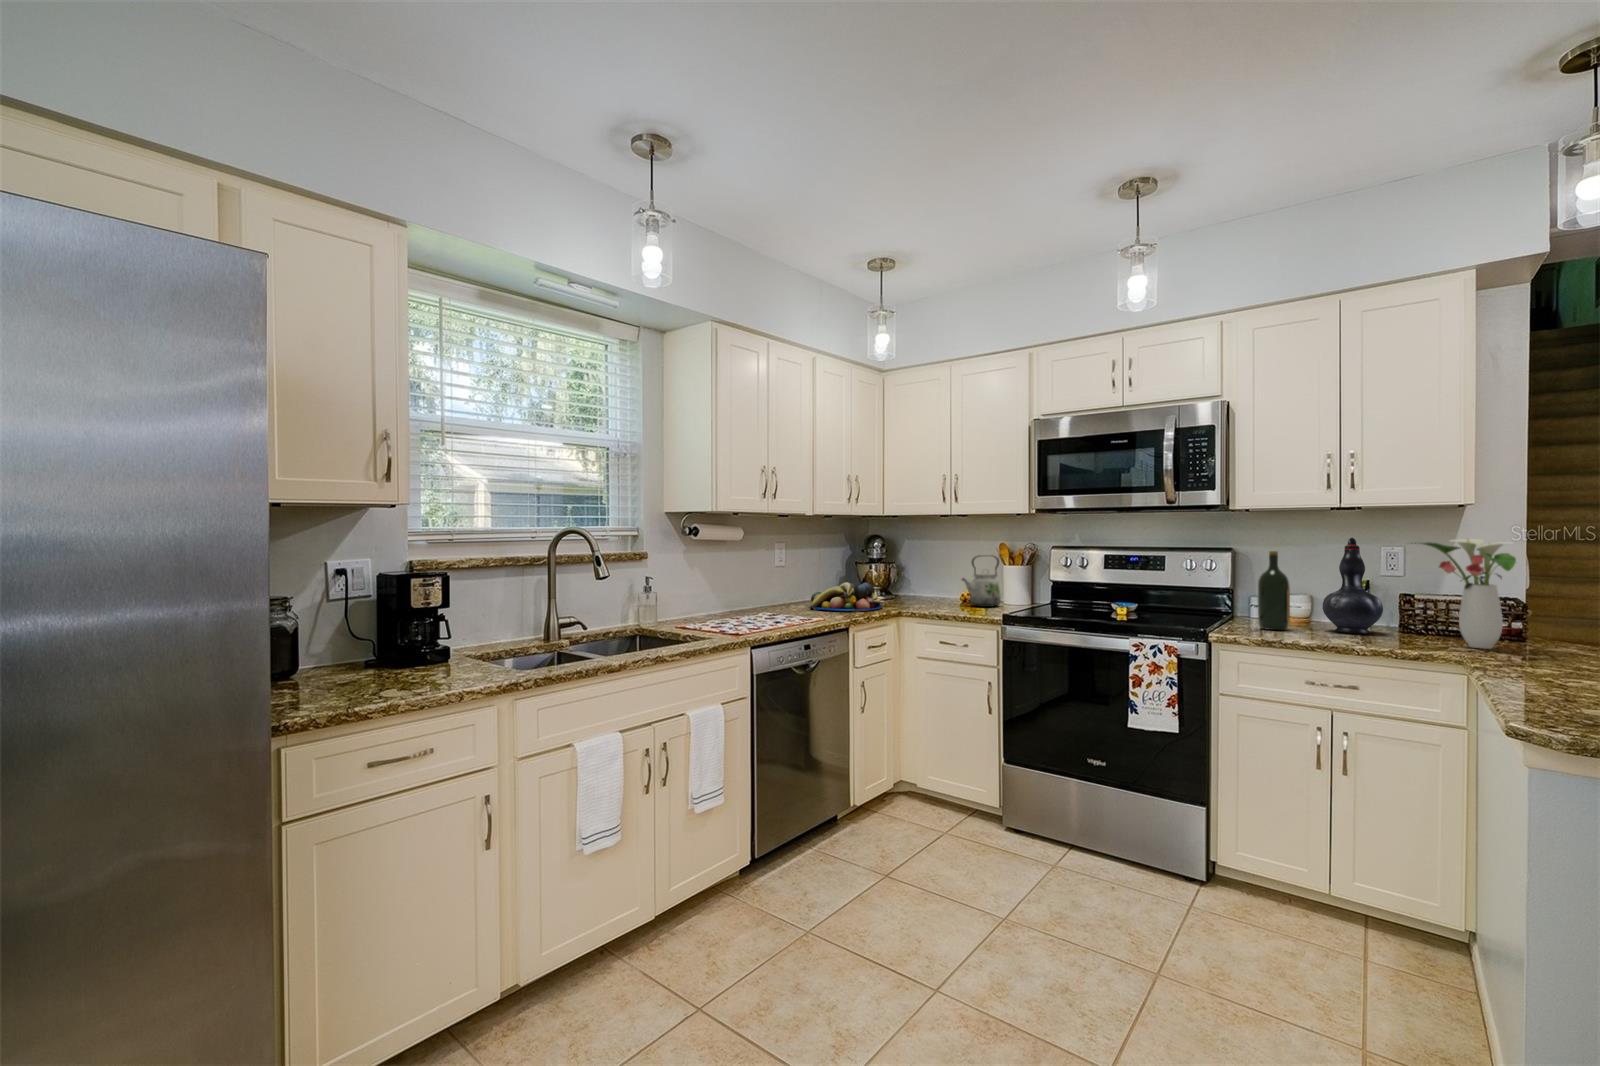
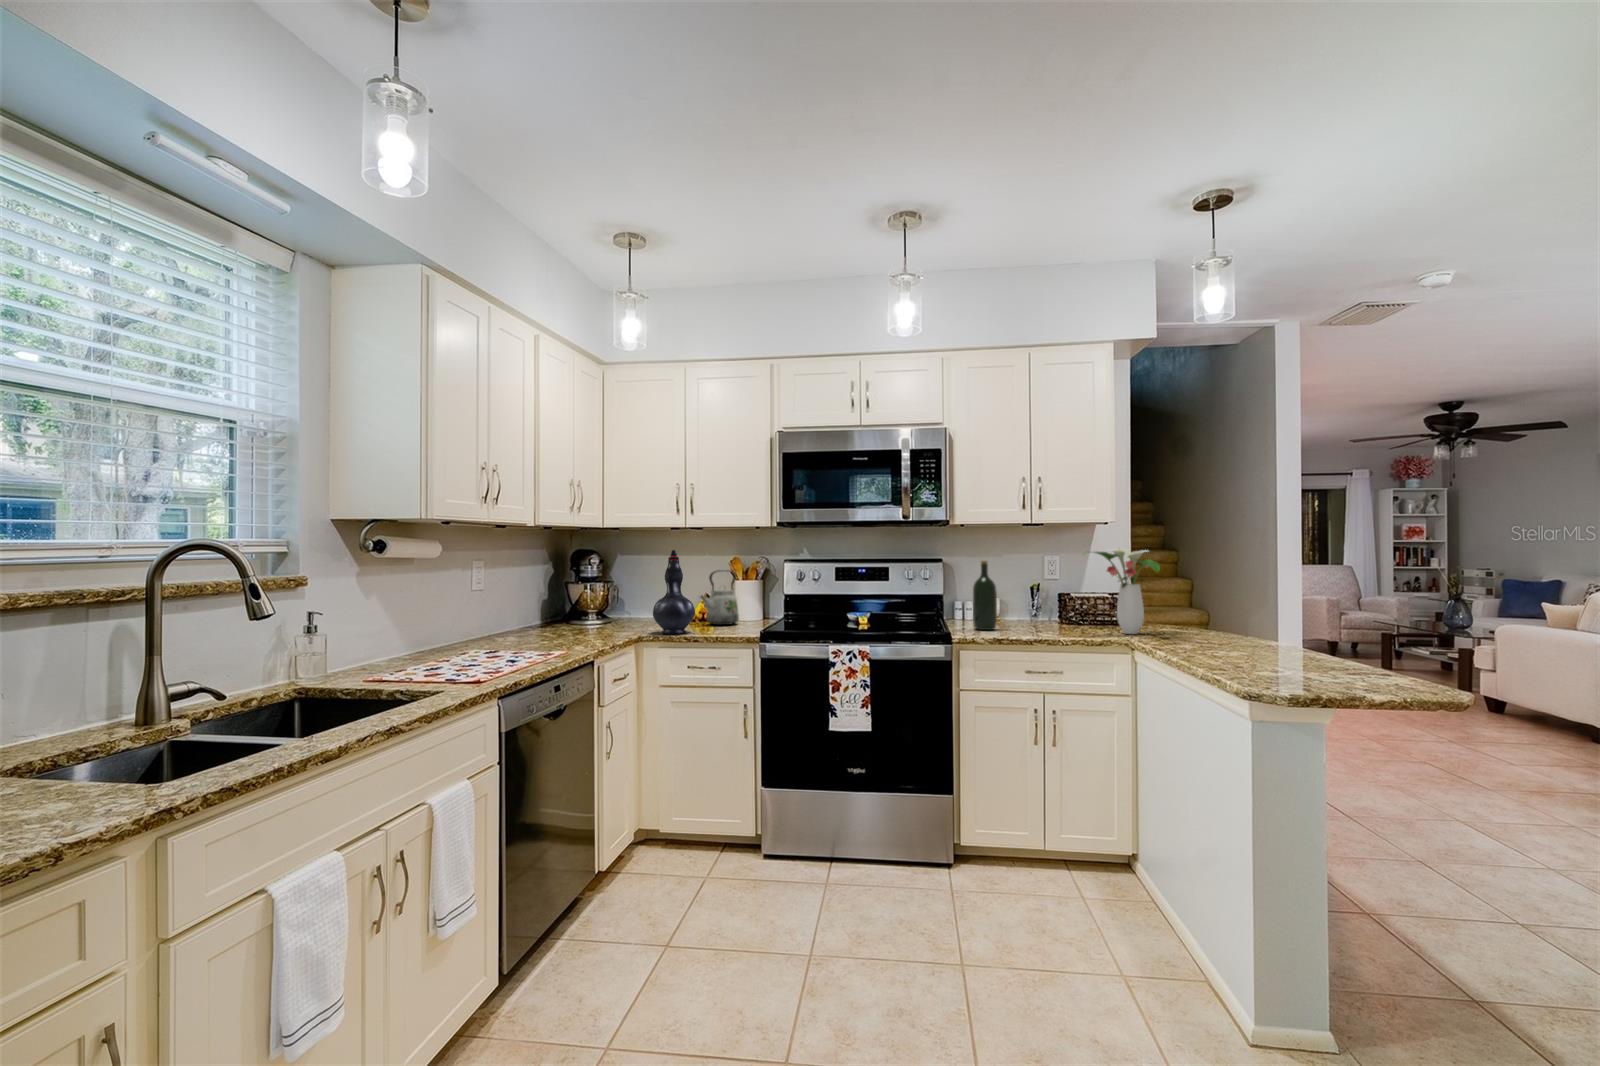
decorative vase: present [1323,538,1383,634] -> present [653,550,695,634]
fruit bowl: present [810,582,882,611] -> none [524,605,617,642]

